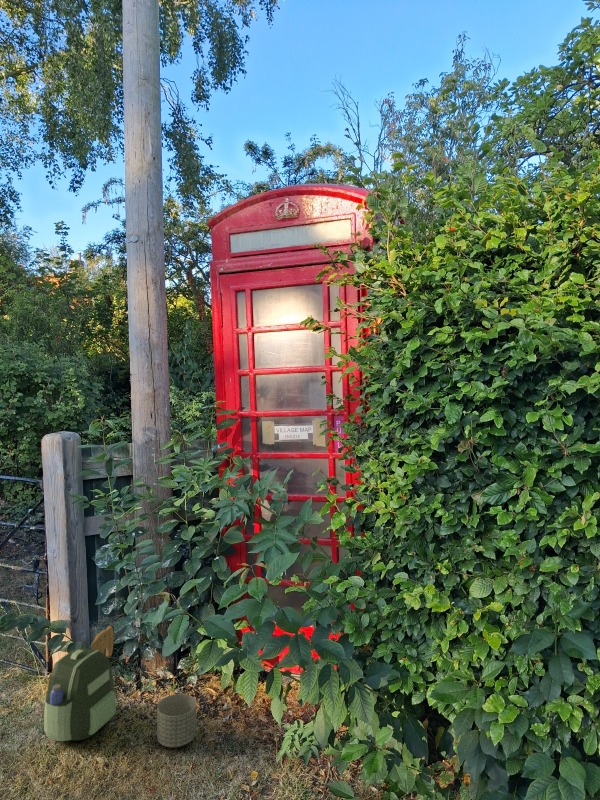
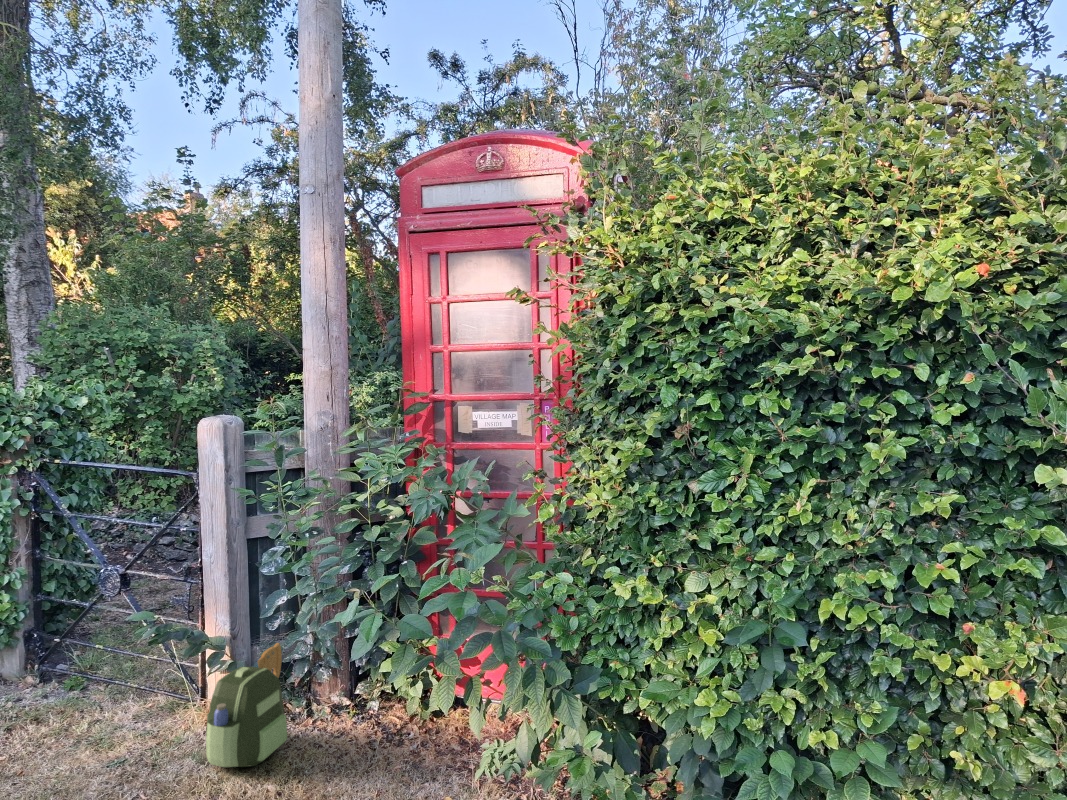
planter: present [157,694,196,747] -> none [337,716,382,772]

